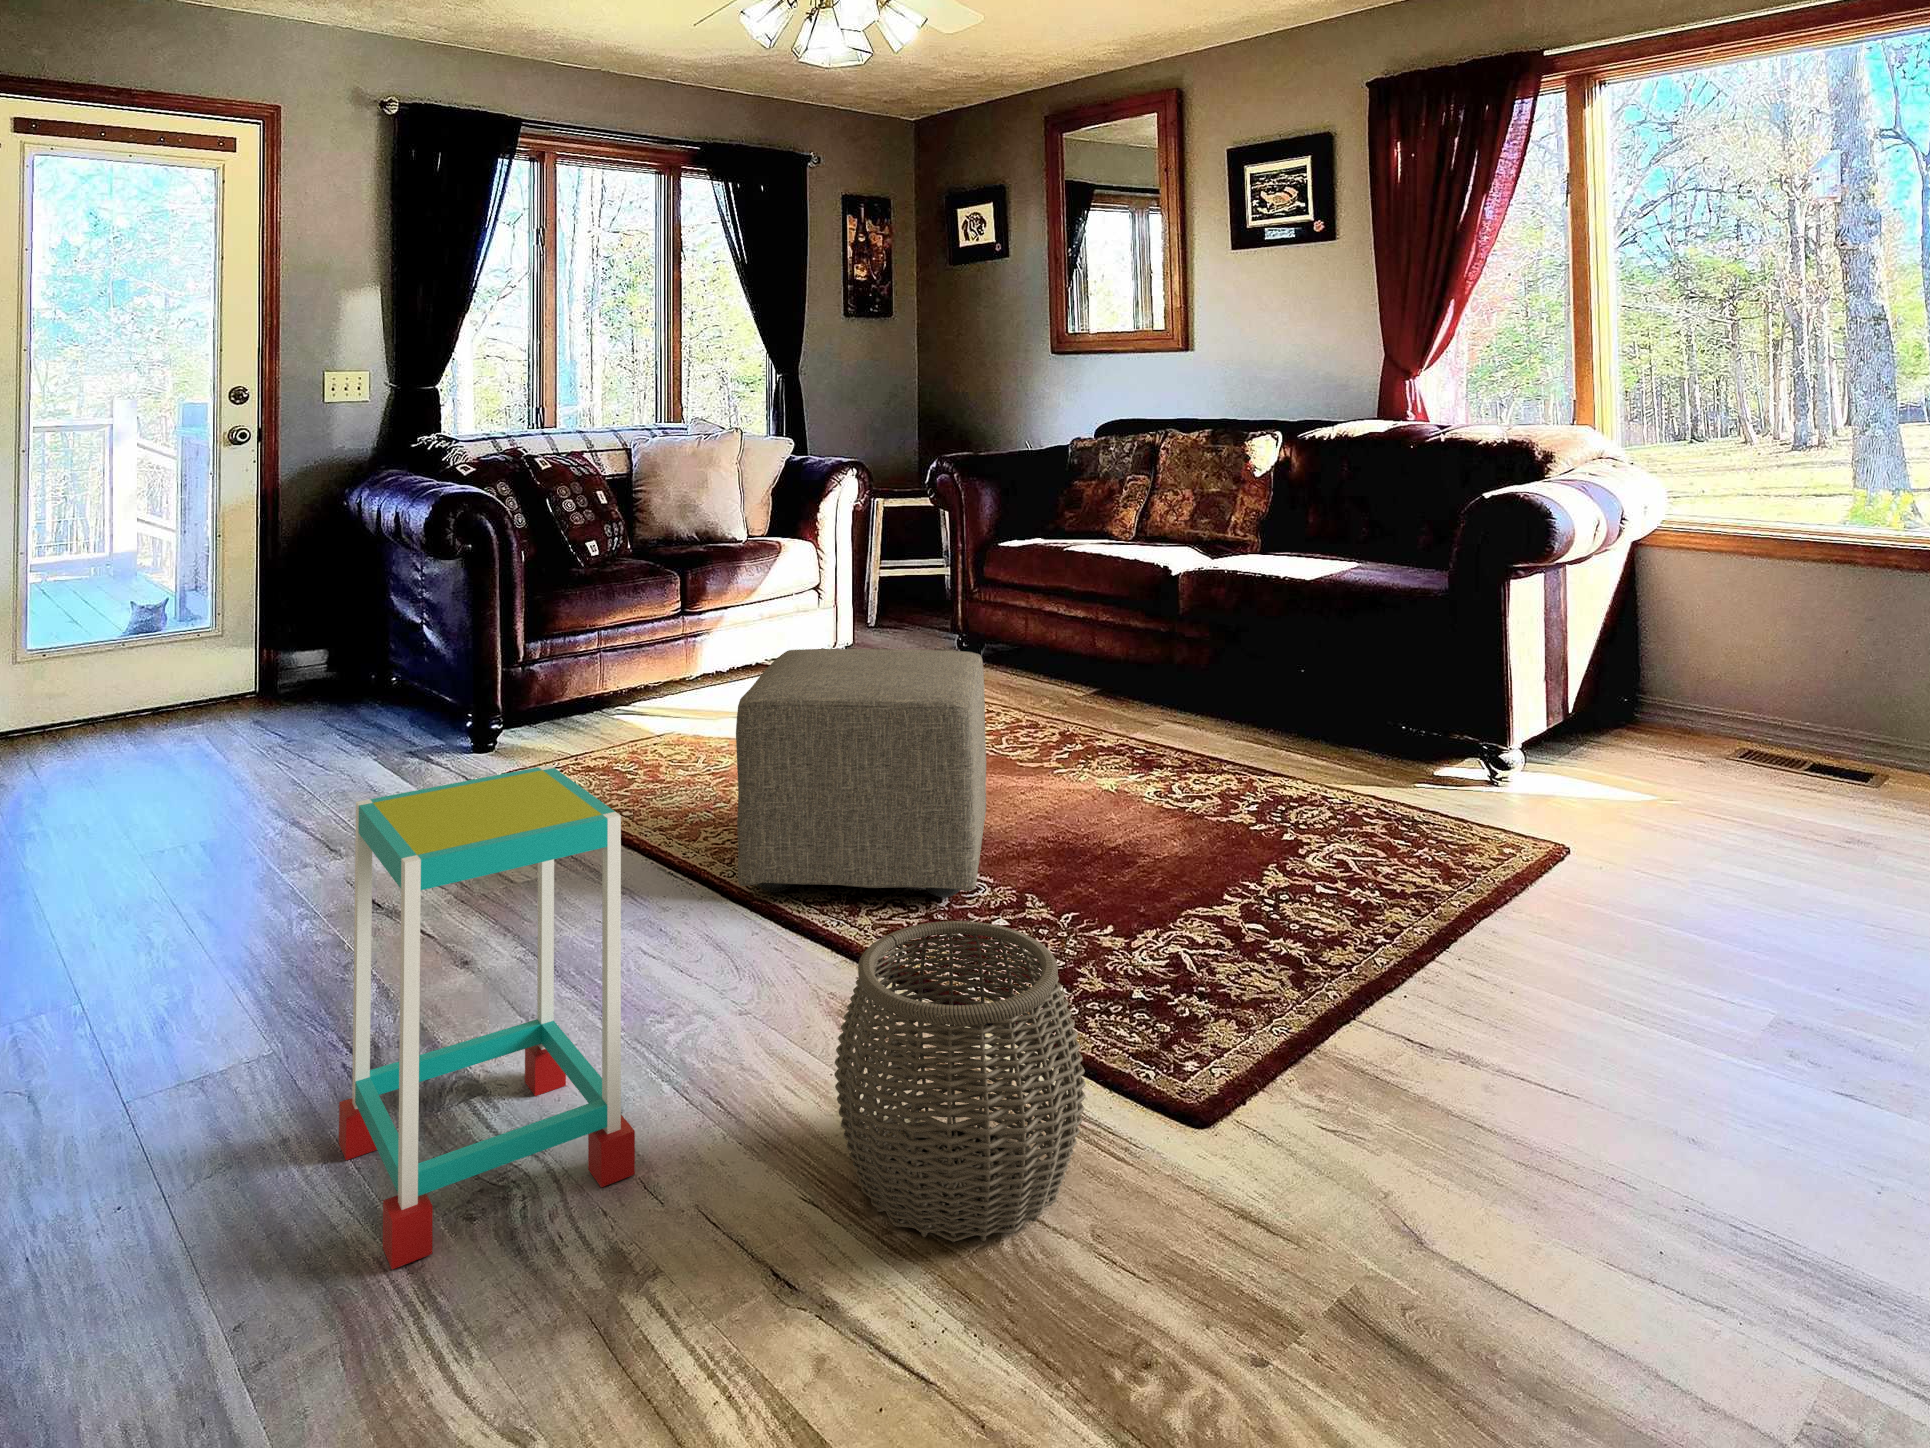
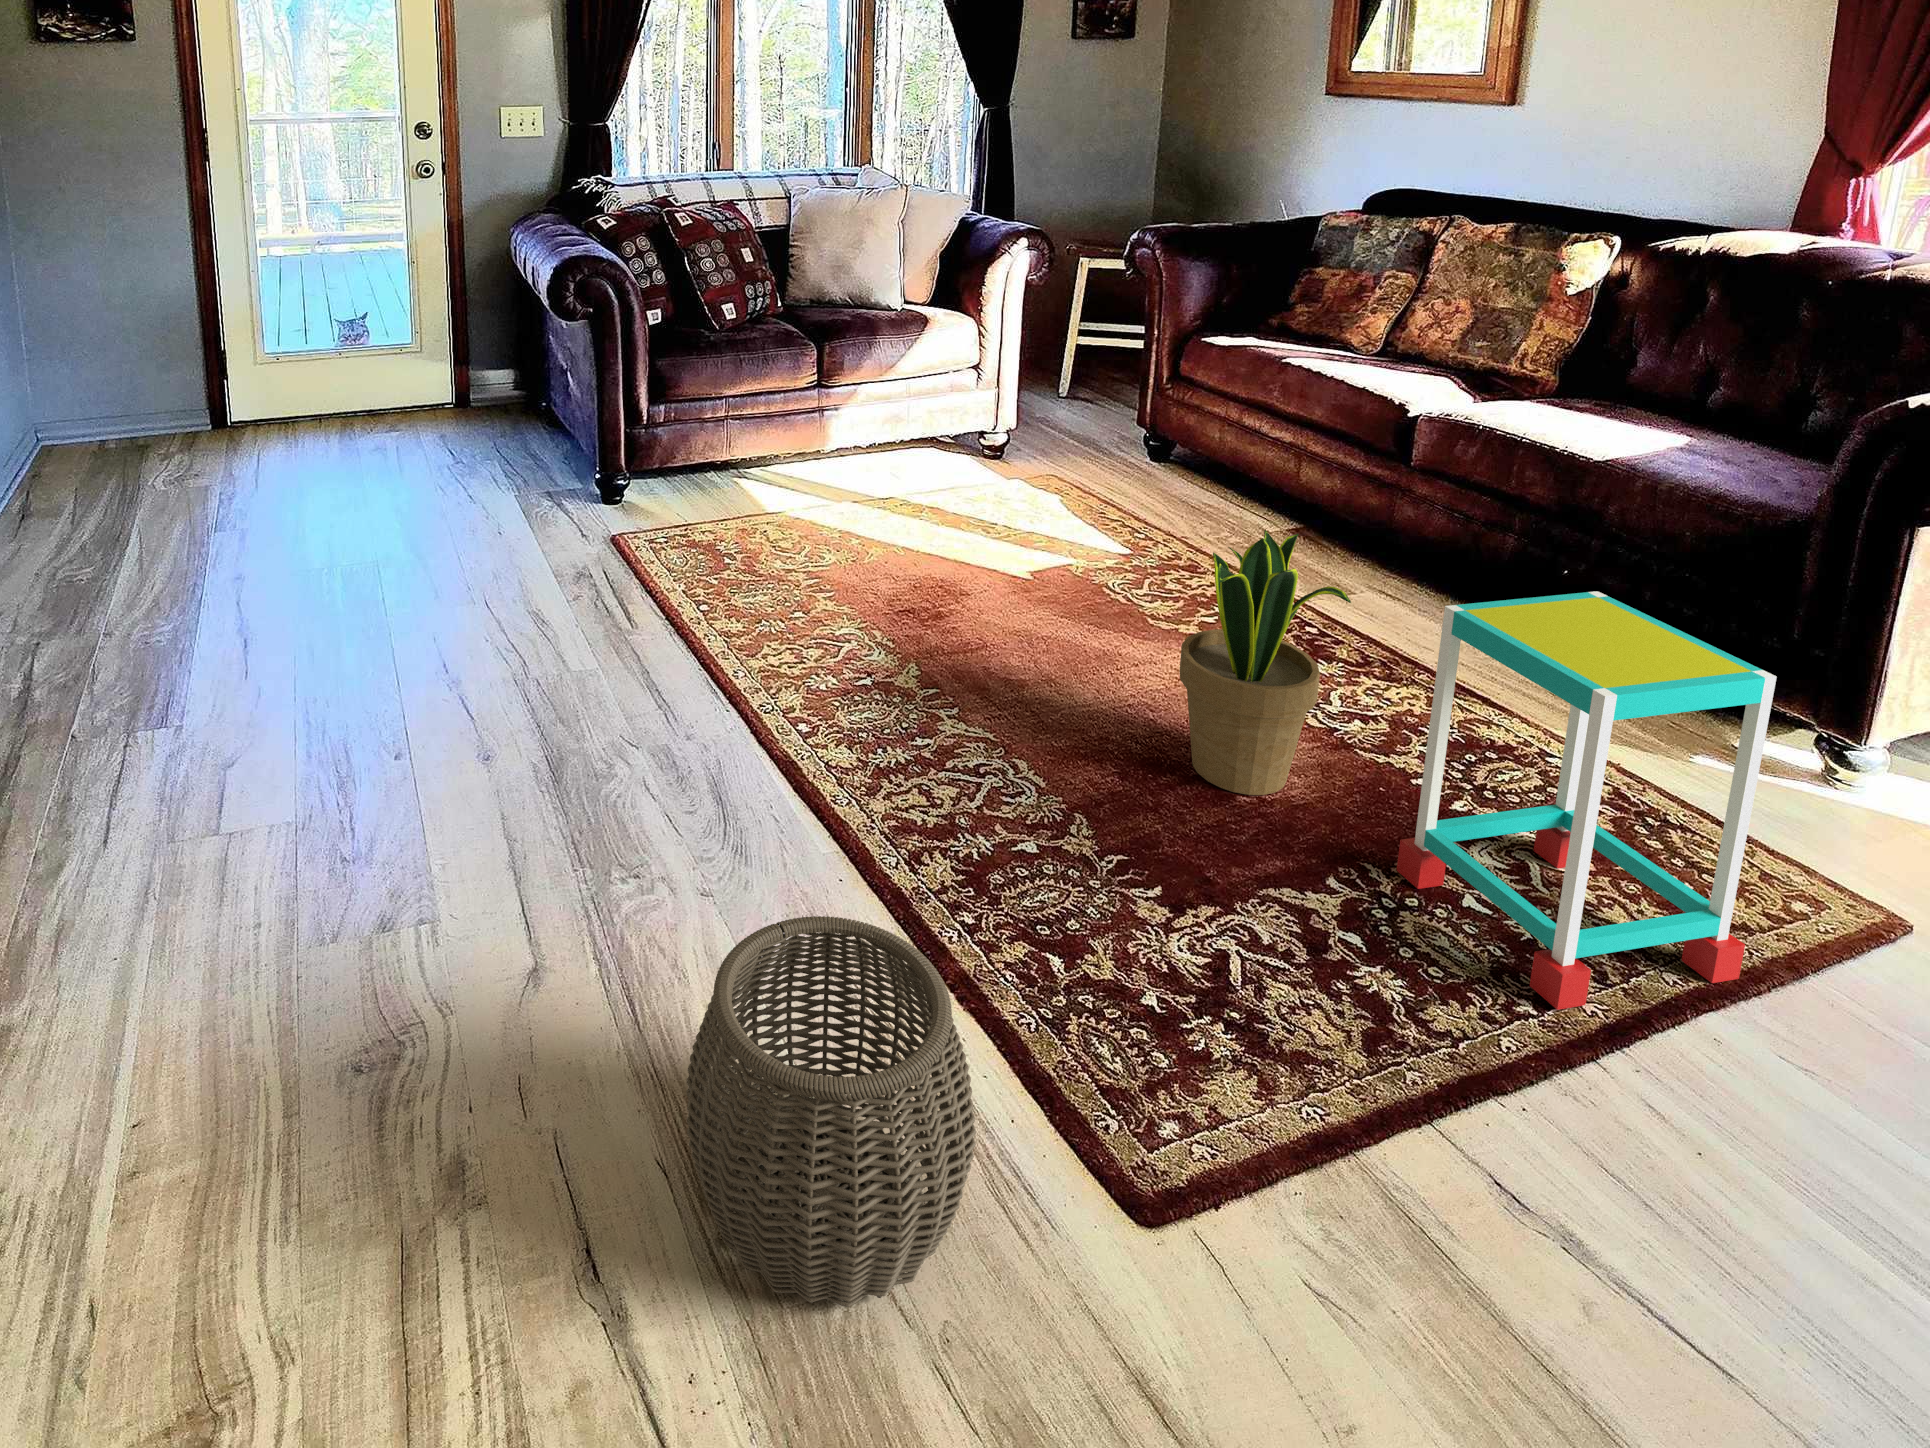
potted plant: none [1077,635,1198,860] -> present [1179,530,1351,795]
ottoman: present [736,649,986,898] -> none [762,477,1082,799]
side table: present [339,765,635,1269] -> present [1397,591,1777,1010]

